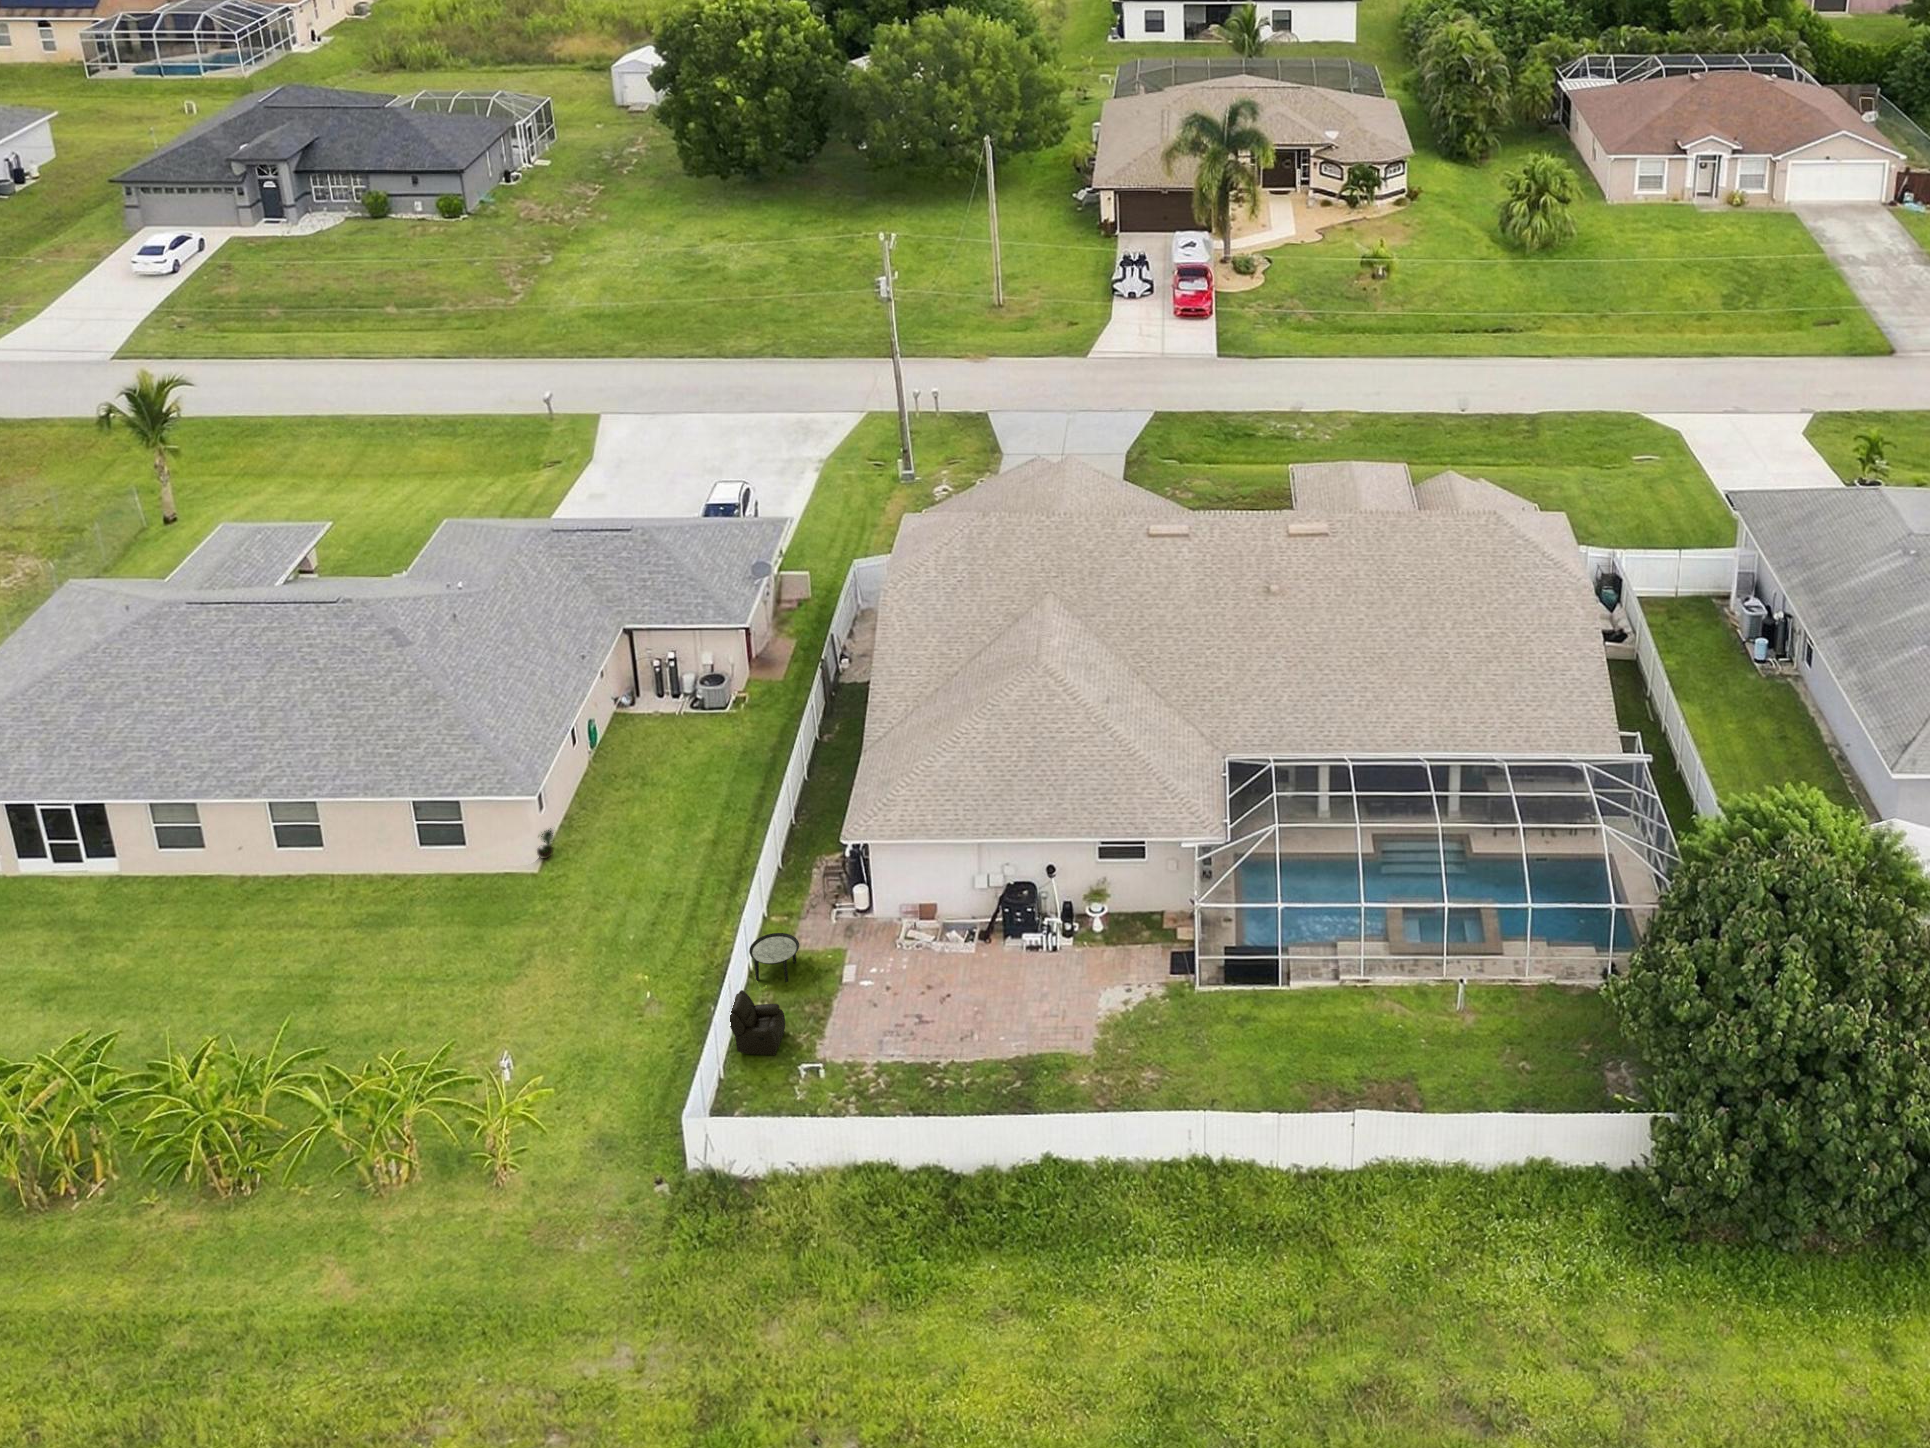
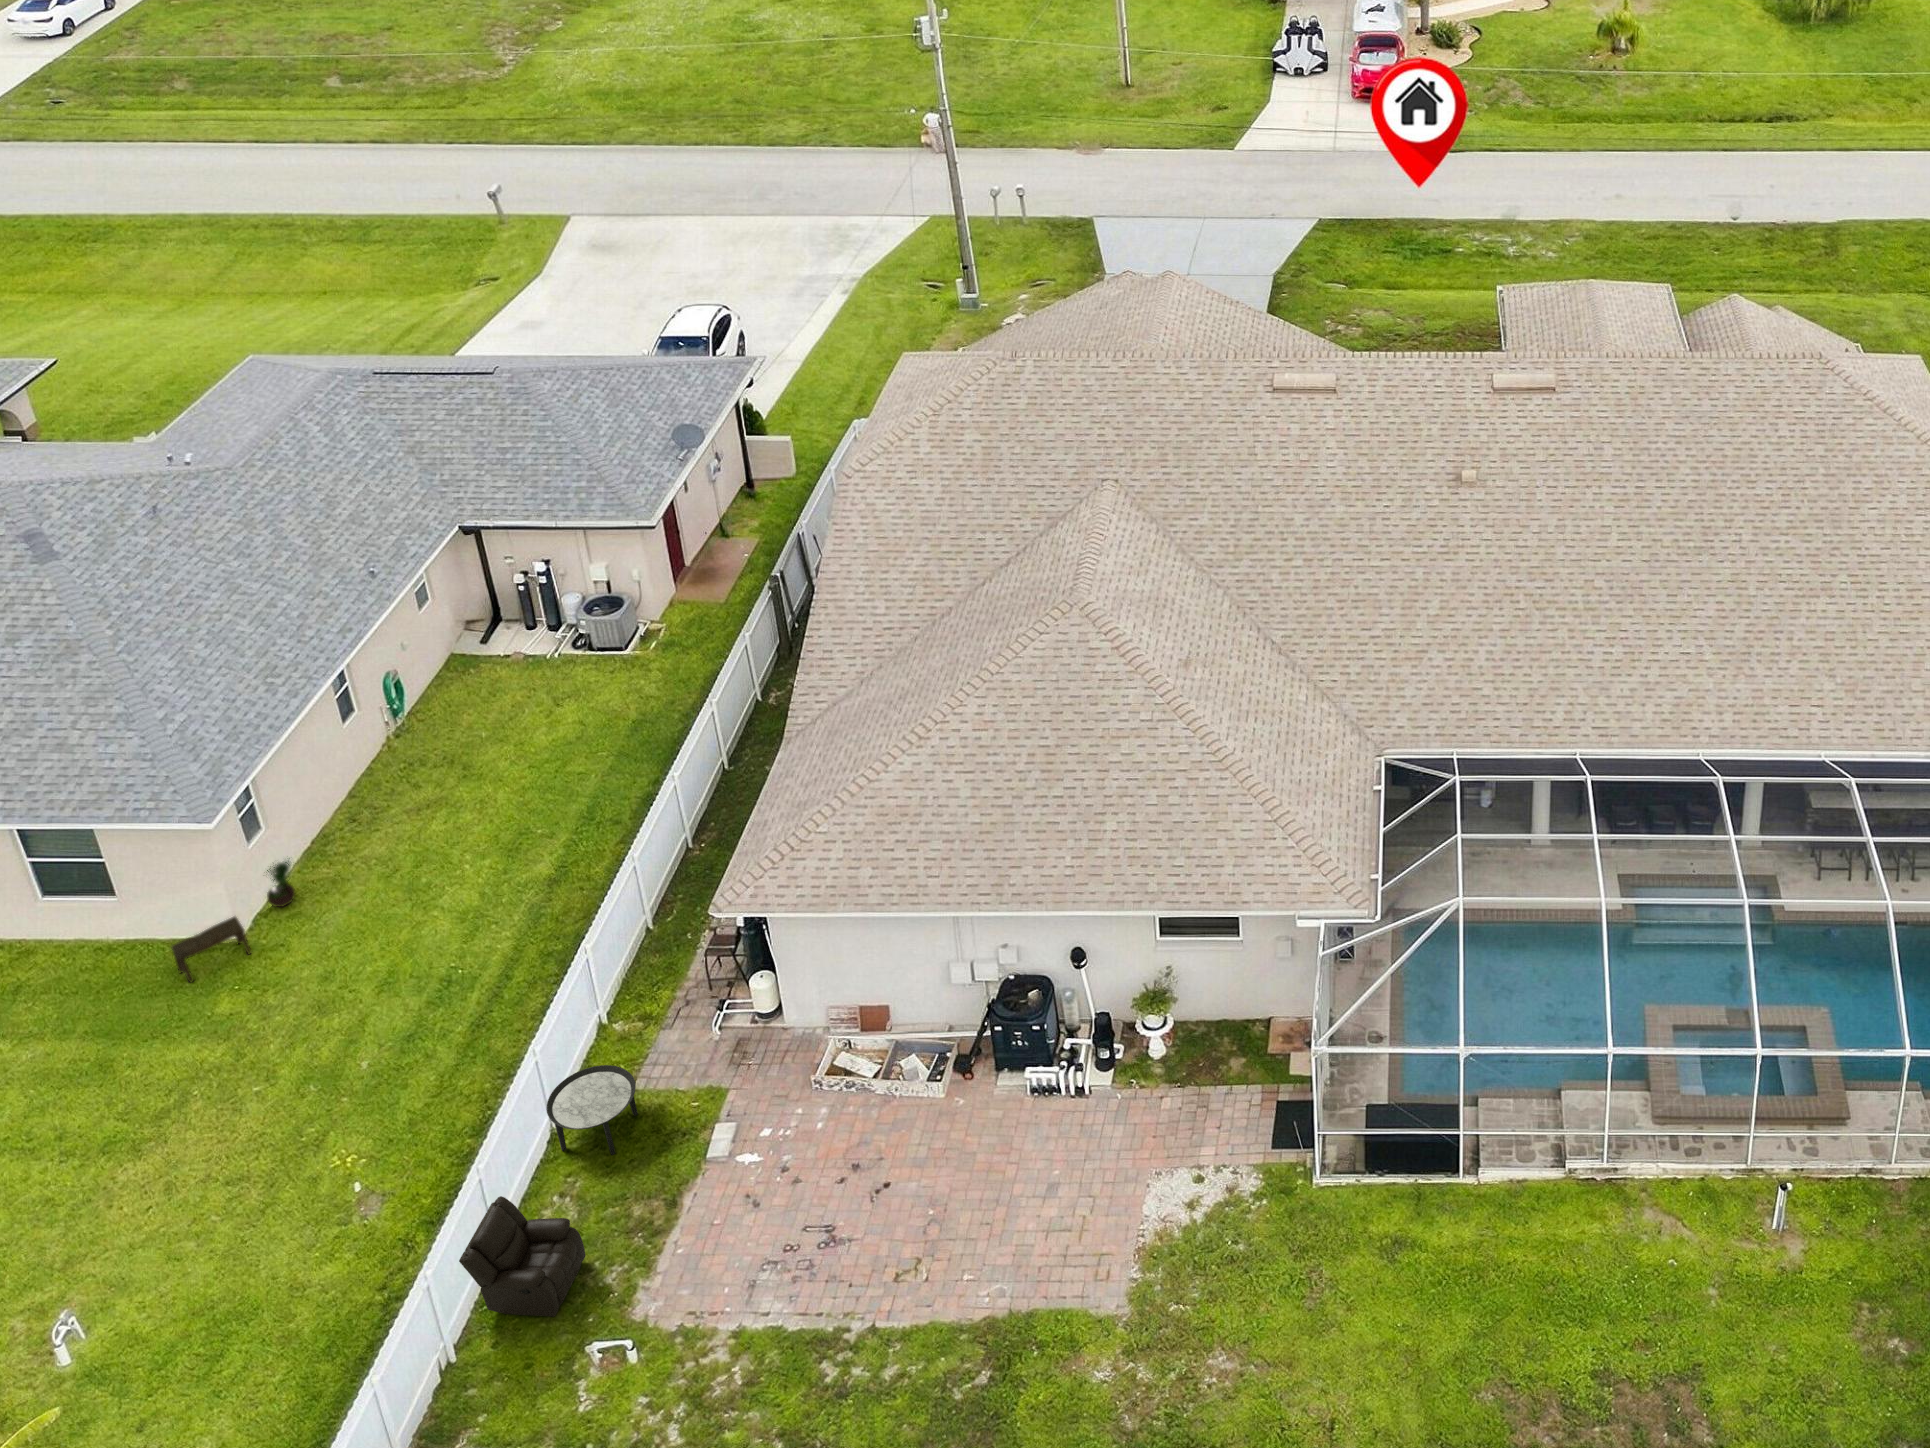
bench: none [492,860,536,899] -> present [171,917,251,982]

